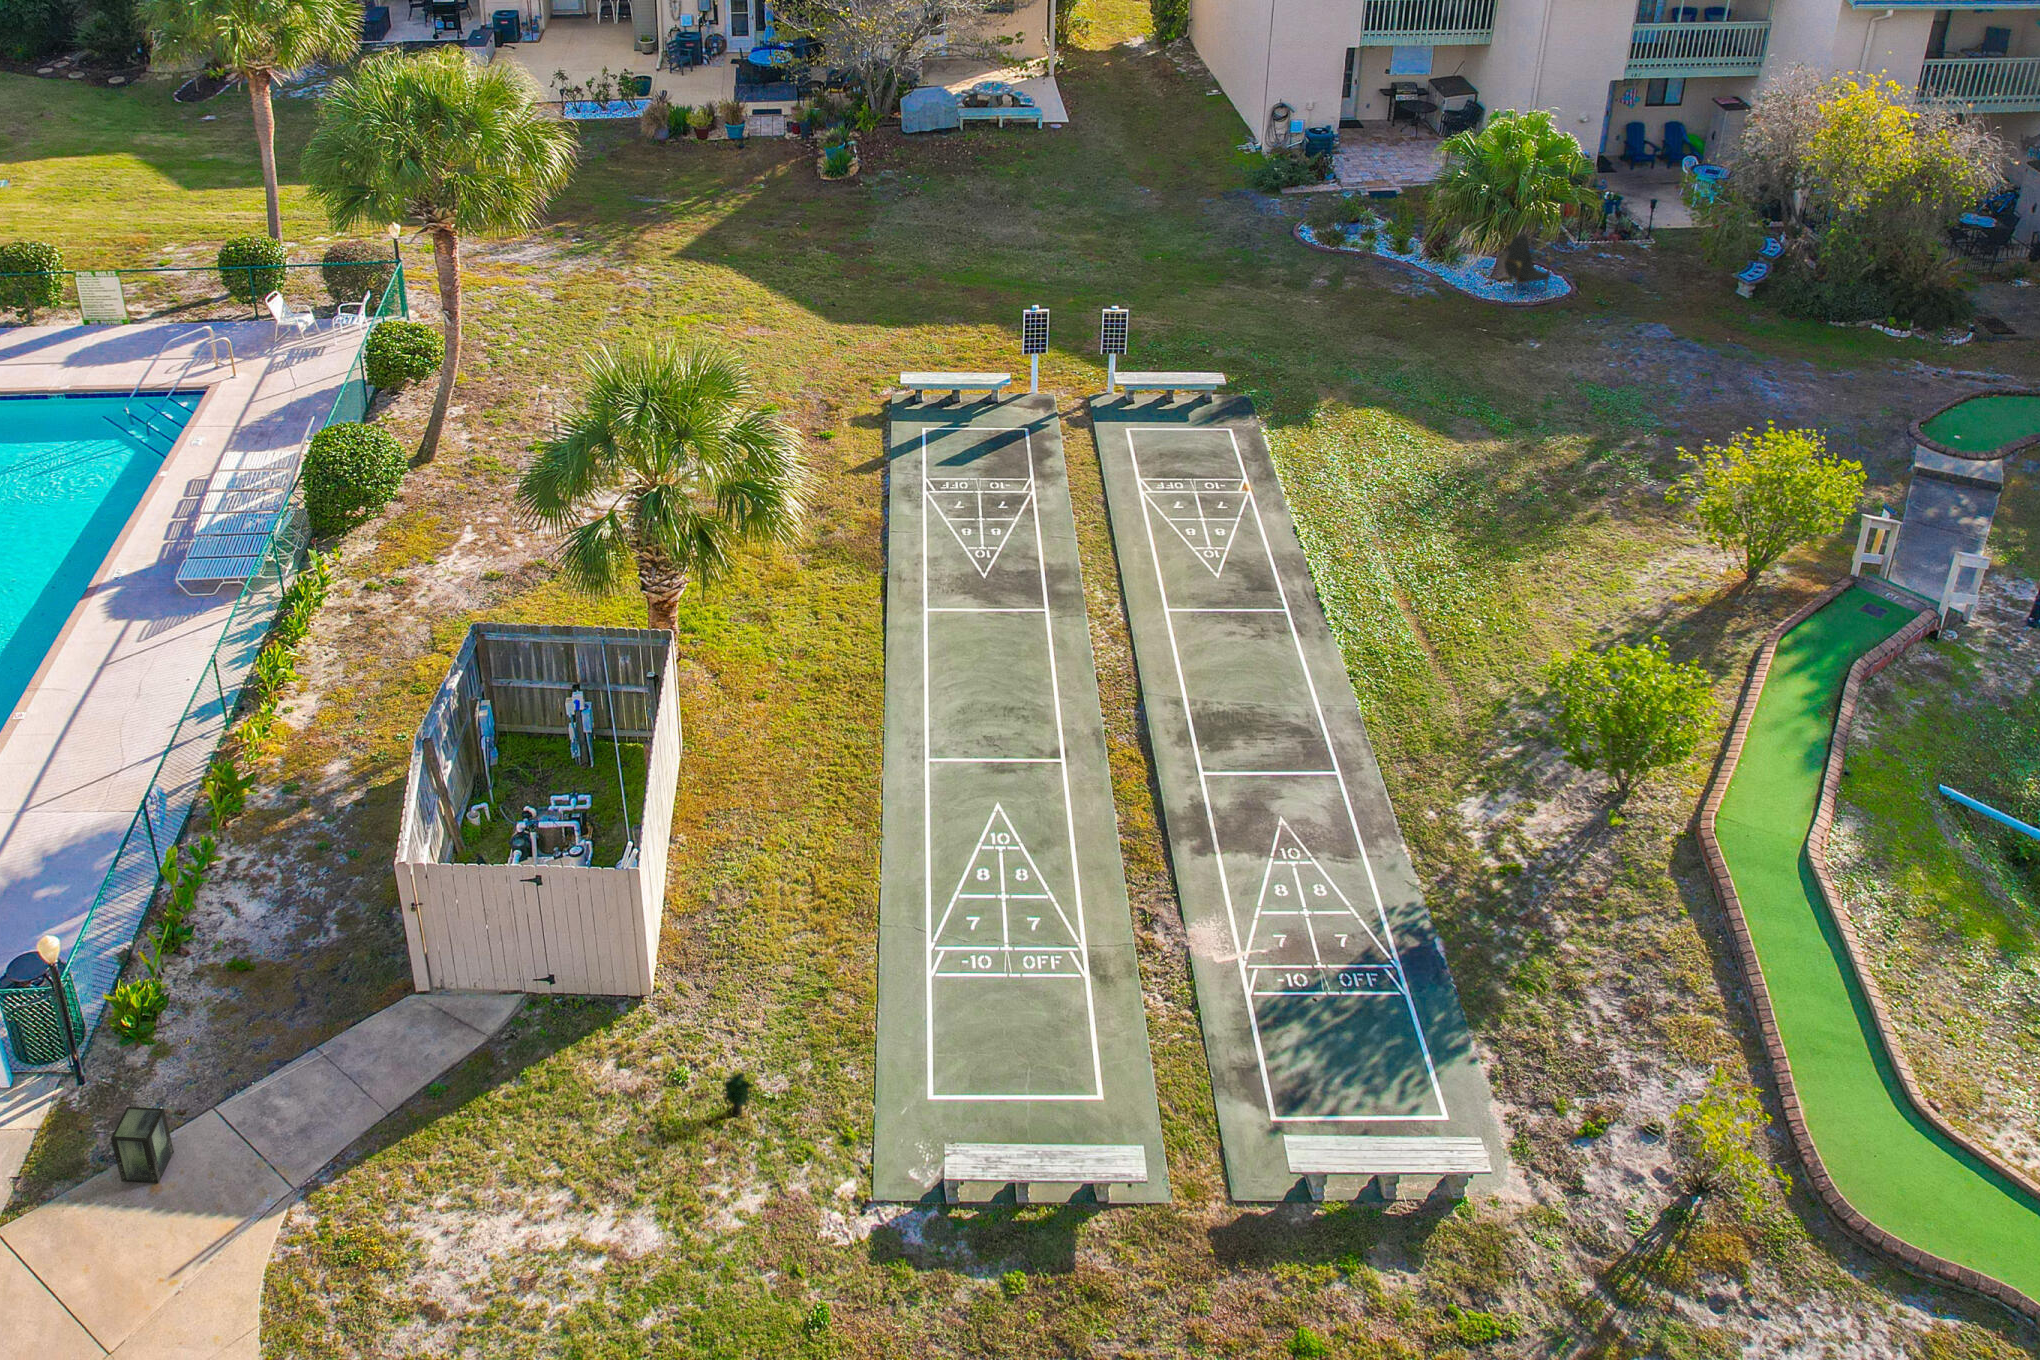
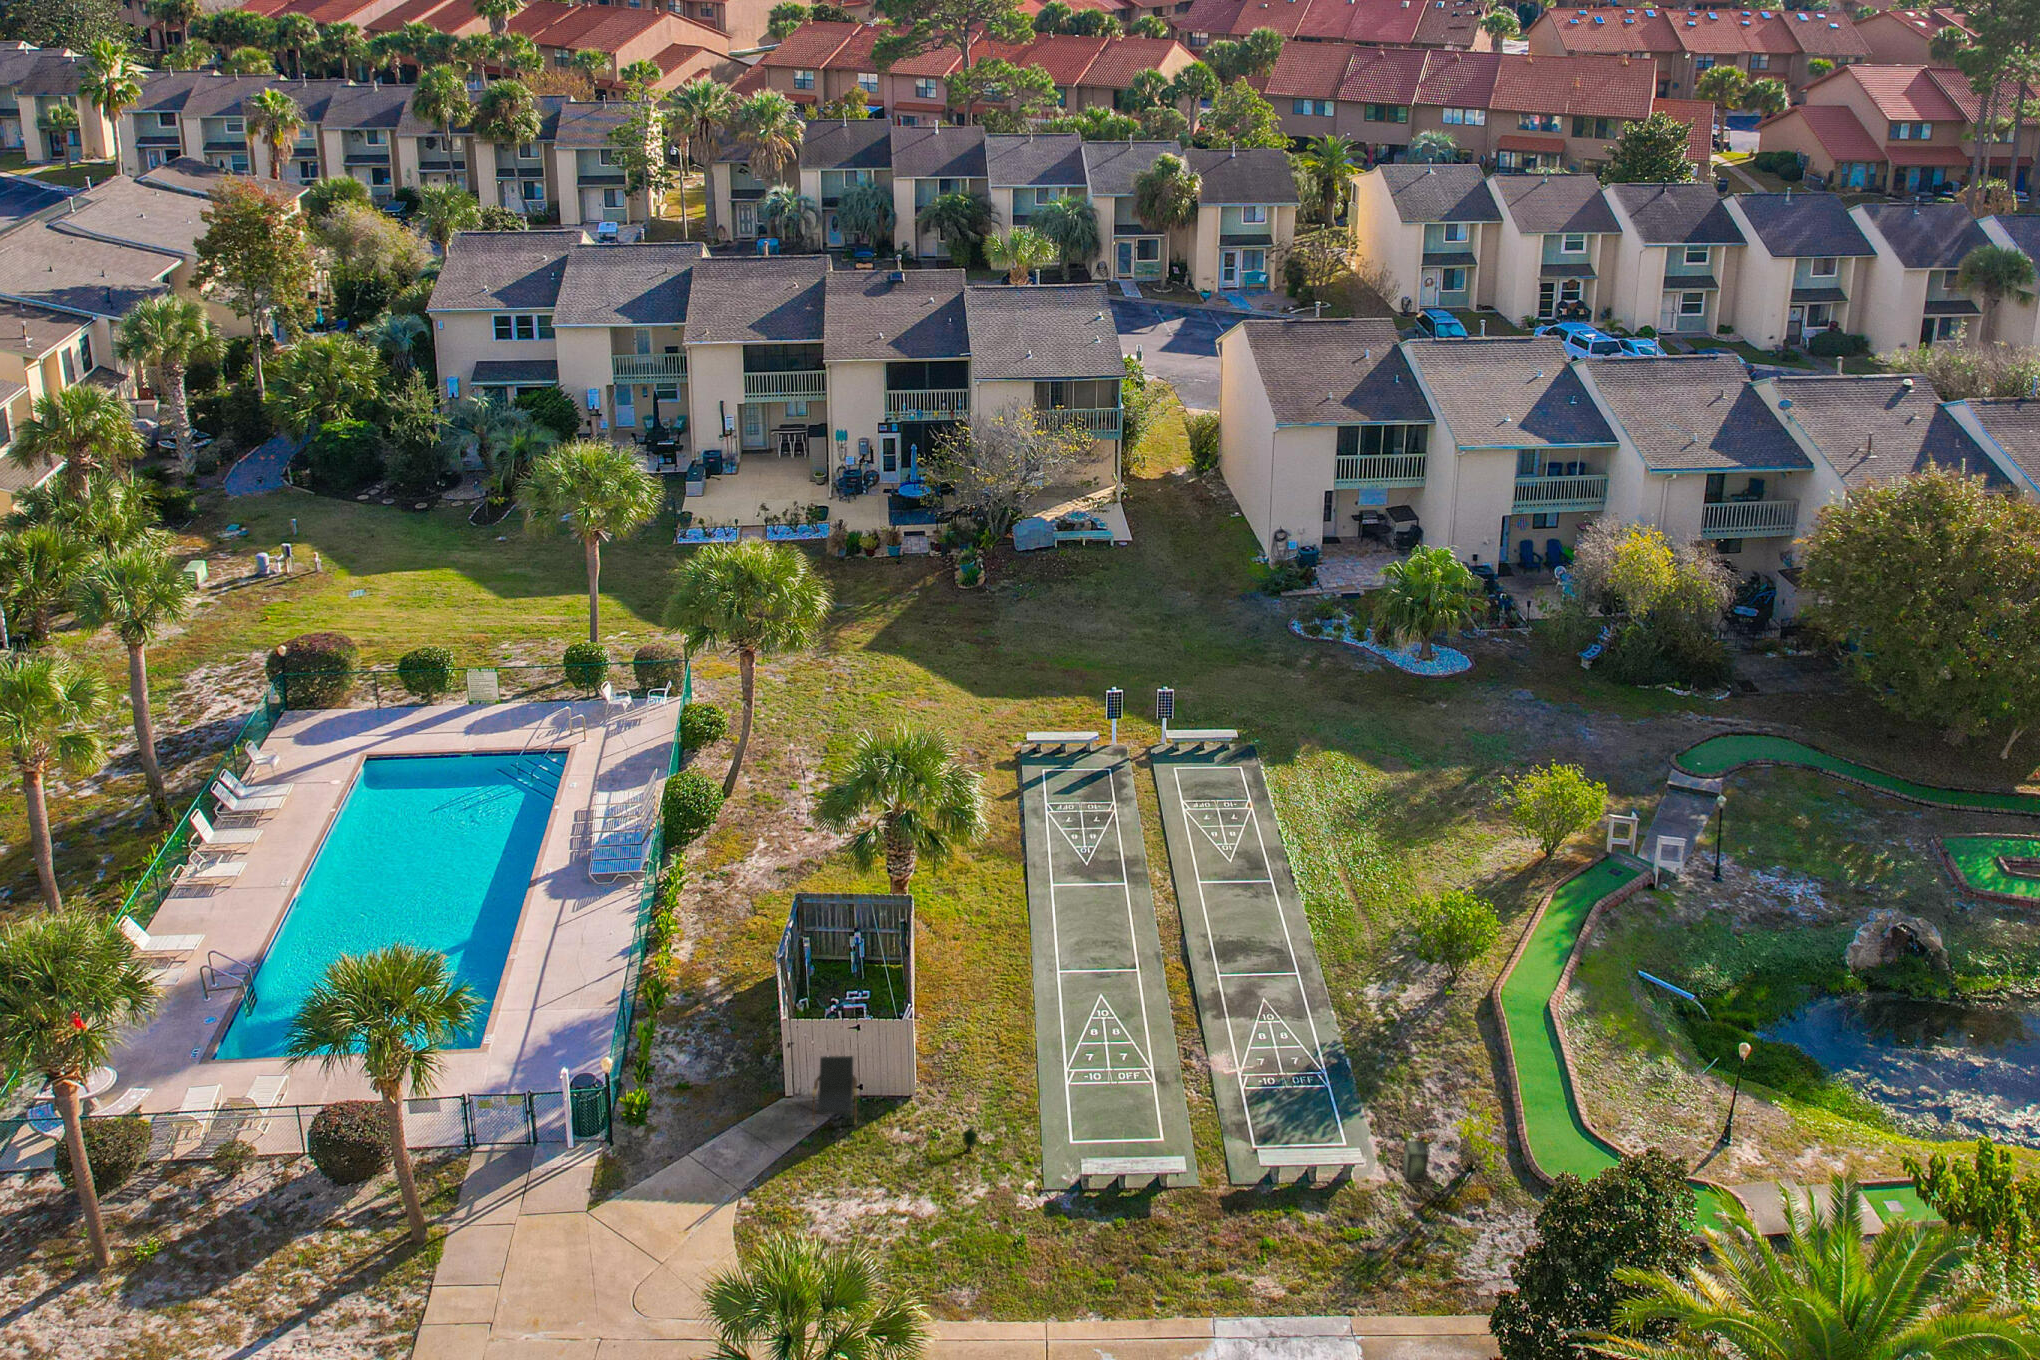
lounge chair: present [1505,235,1551,292] -> present [812,1056,857,1123]
storage box: present [111,1107,174,1183] -> present [1403,1141,1428,1181]

